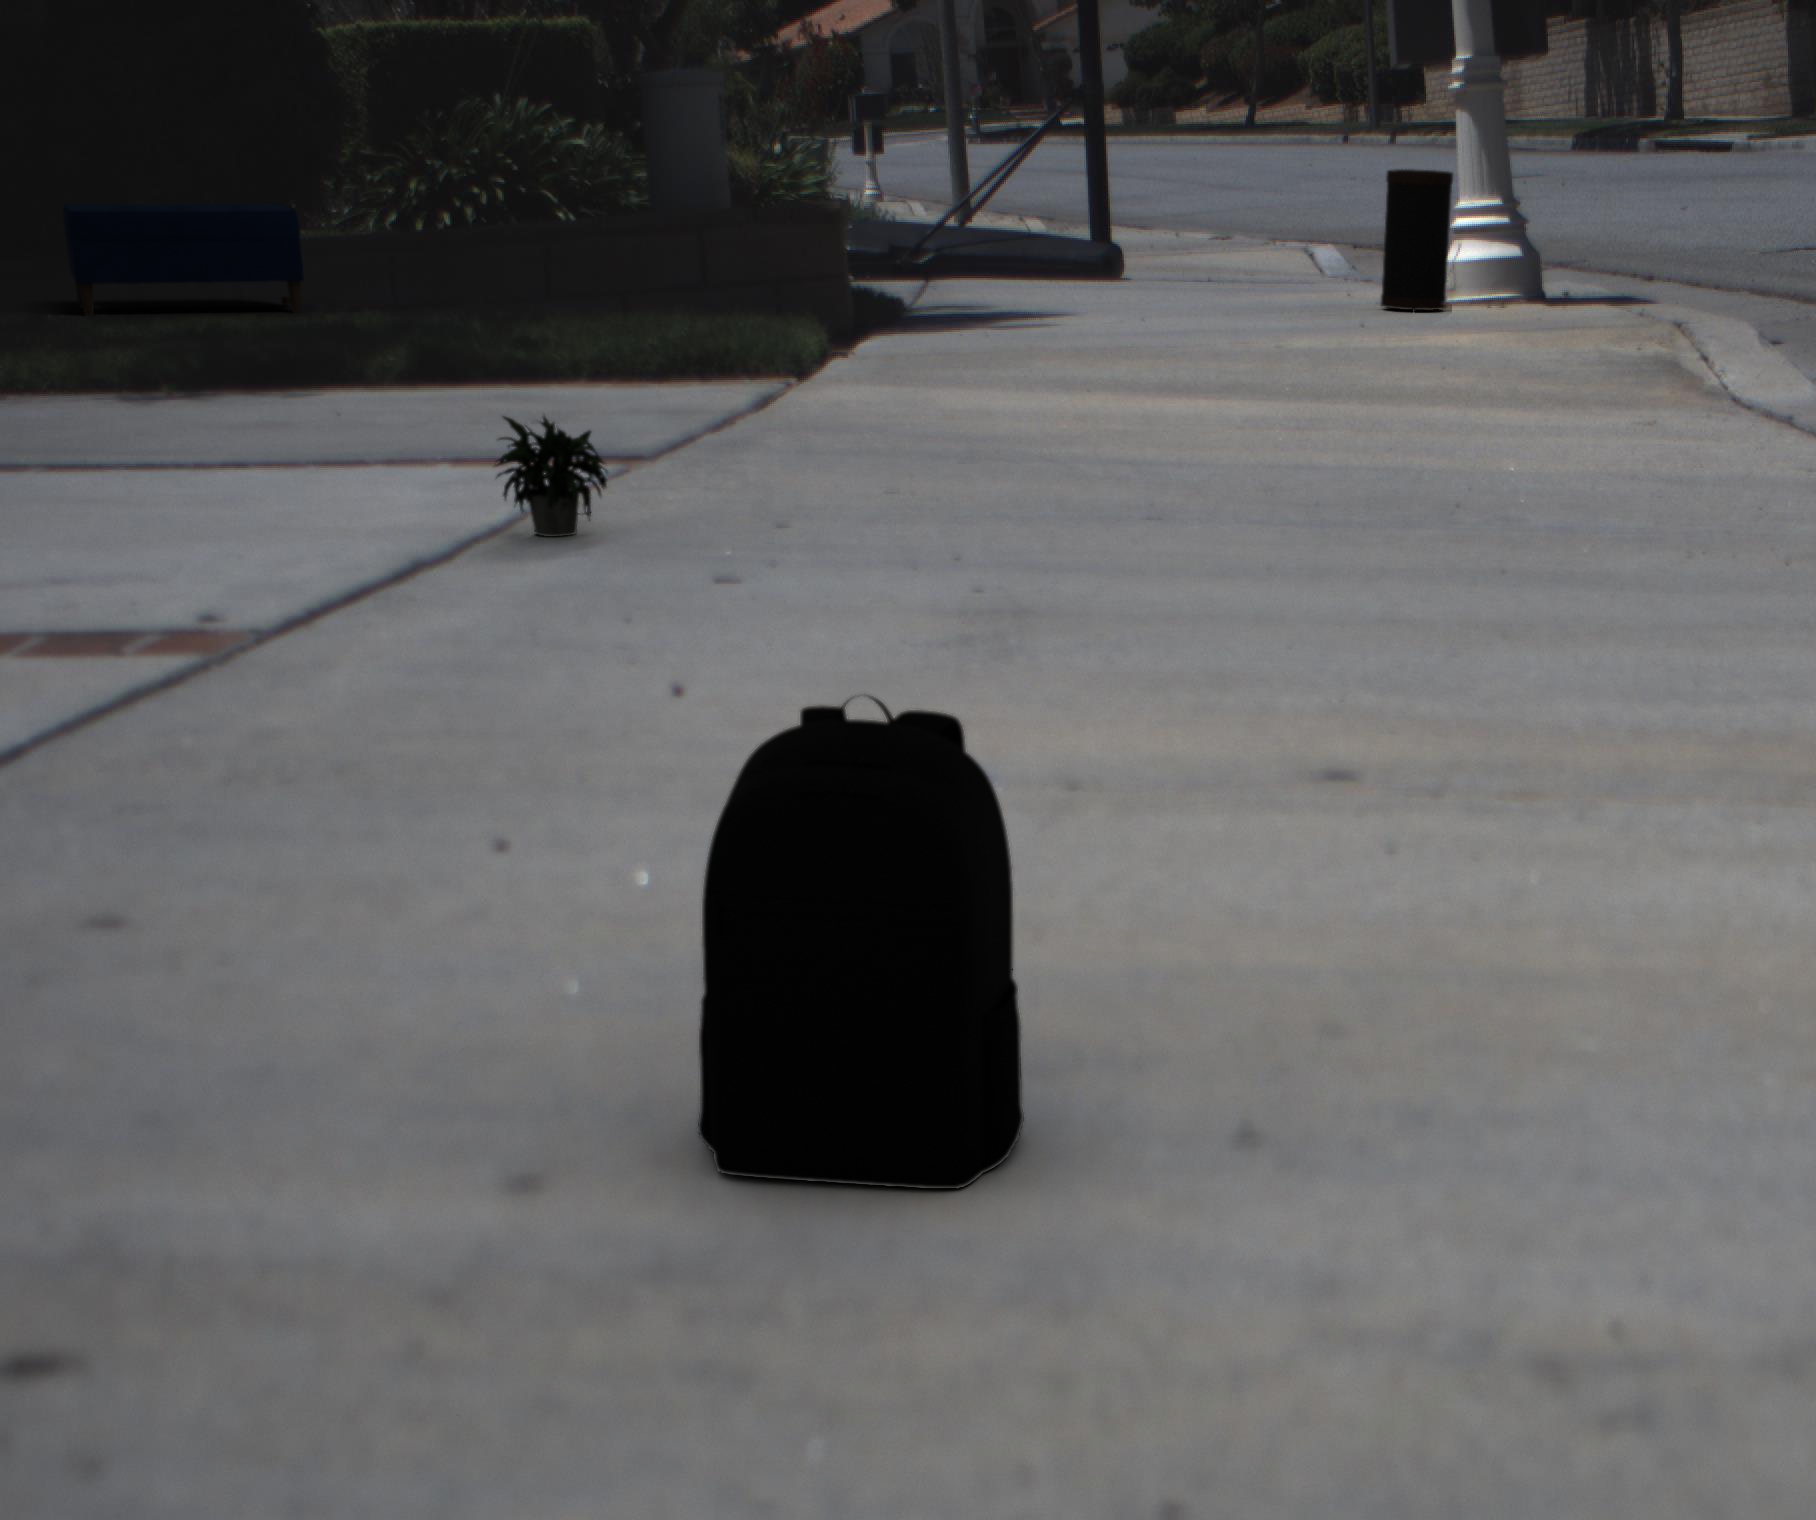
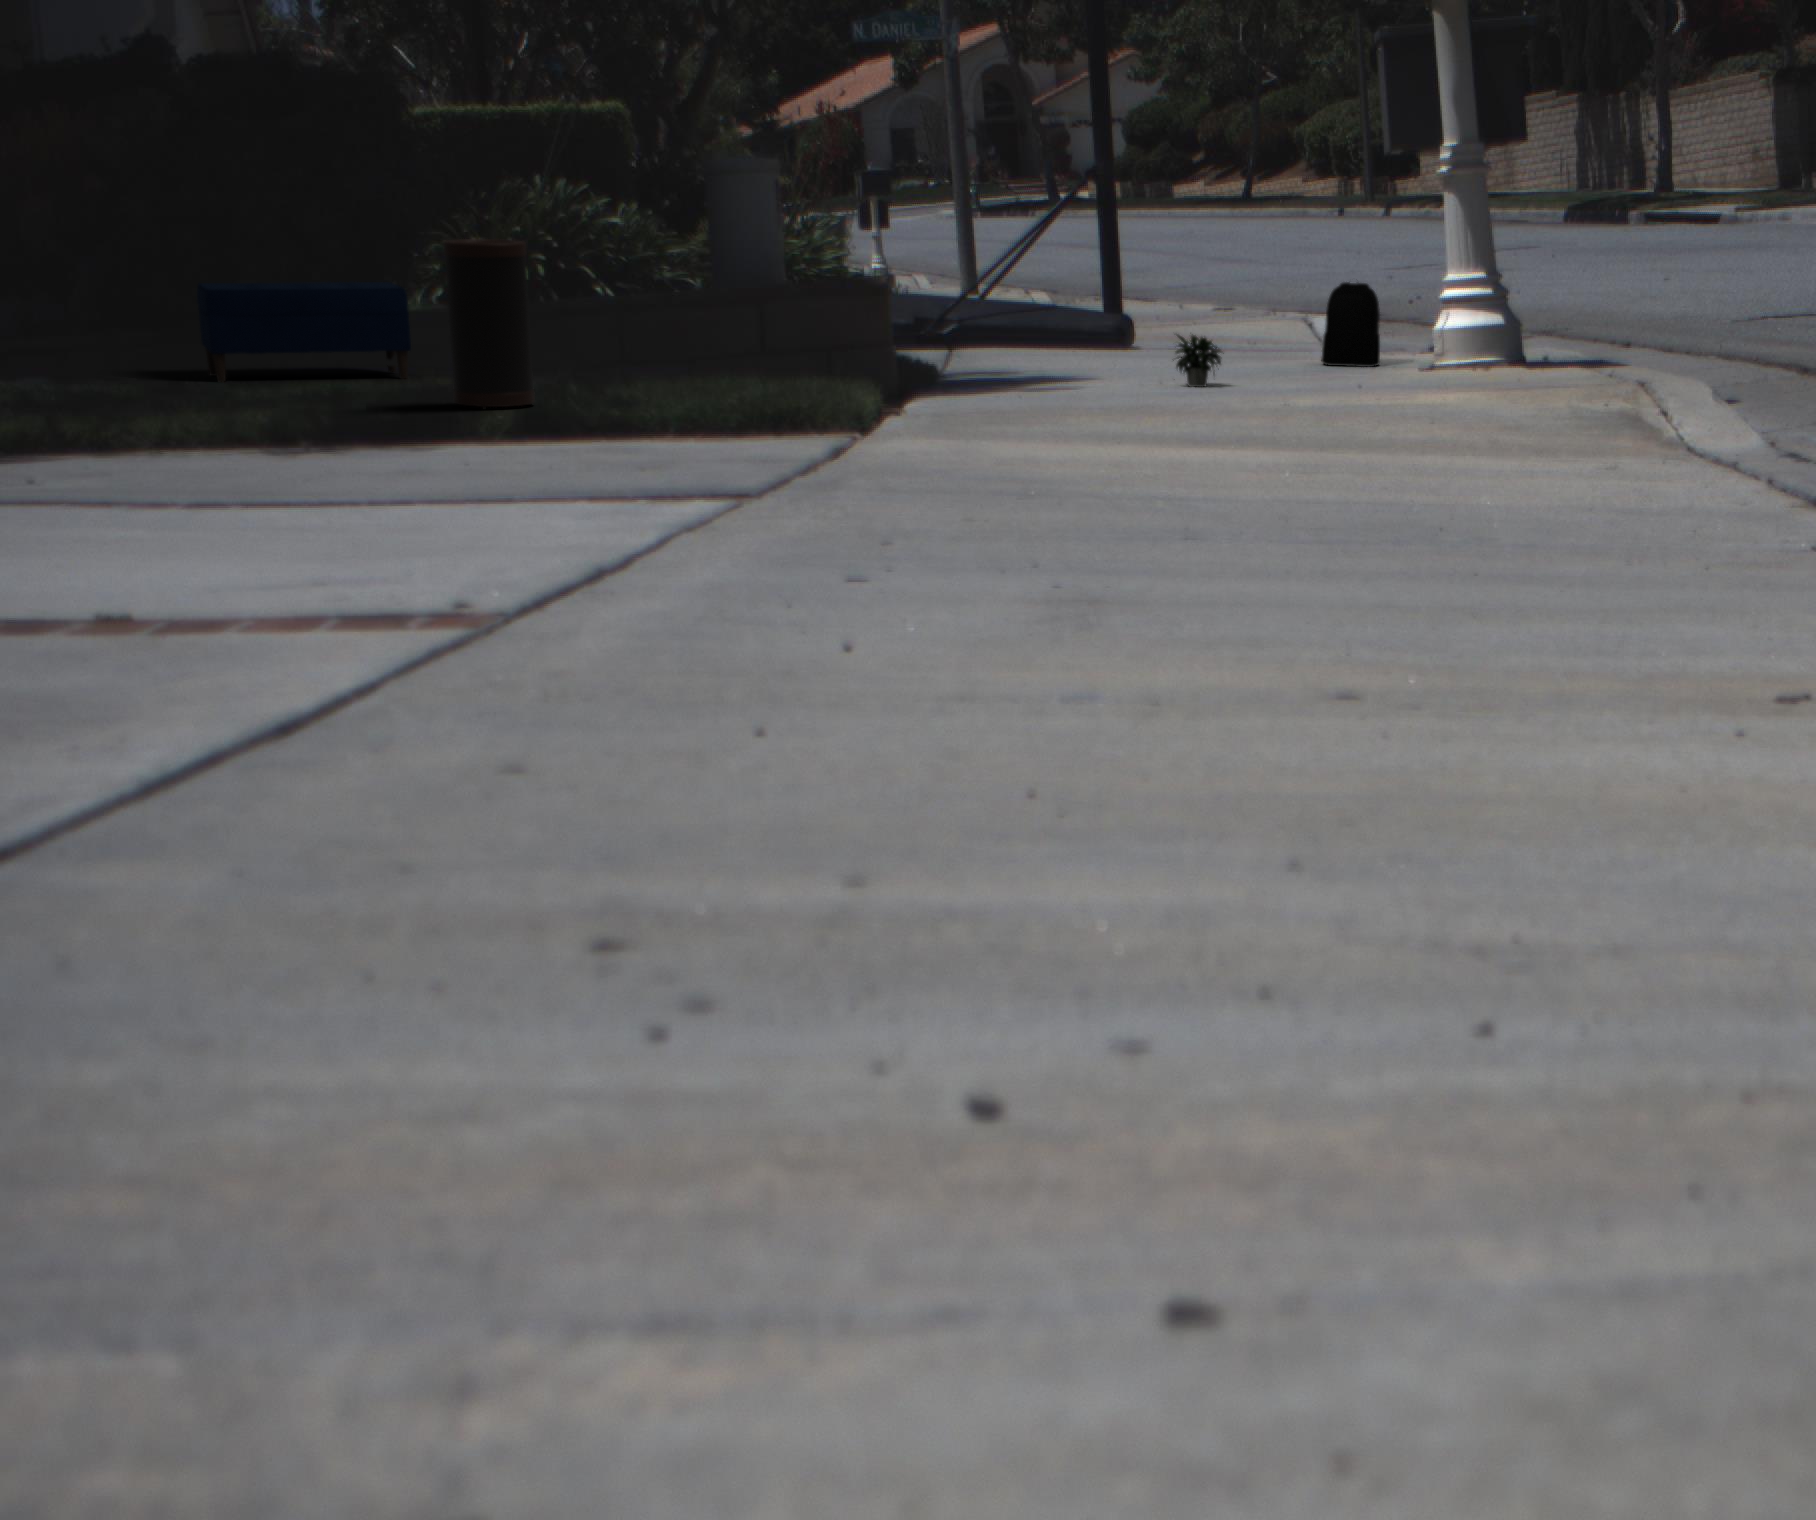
trash can: present [1381,169,1453,312] -> present [443,239,535,409]
potted plant: present [495,416,607,537] -> present [1173,334,1224,387]
backpack: present [698,696,1024,1189] -> present [1321,282,1380,367]

